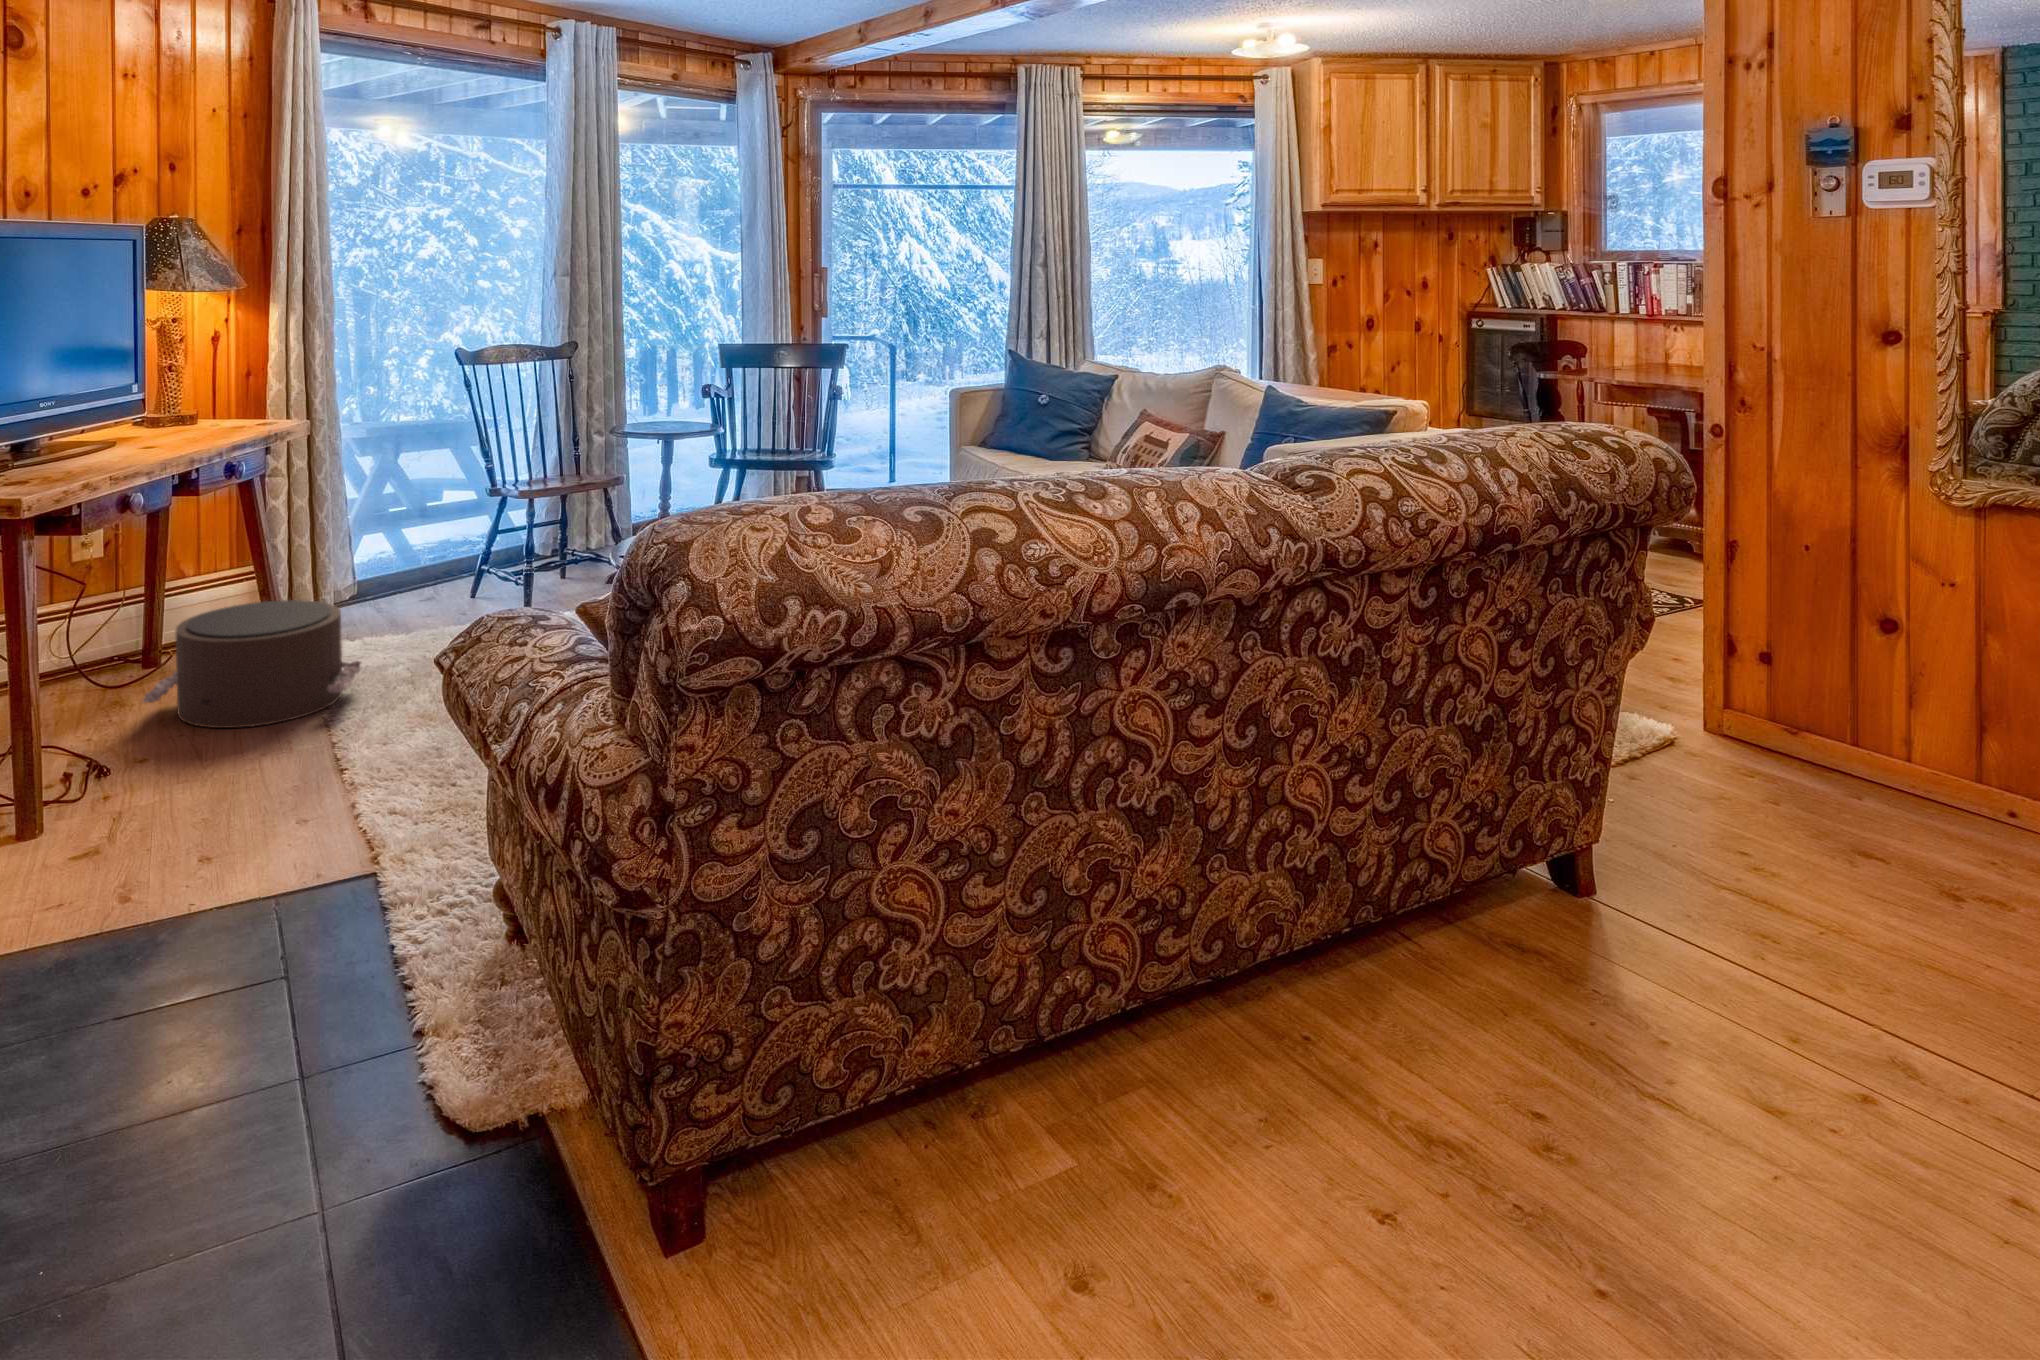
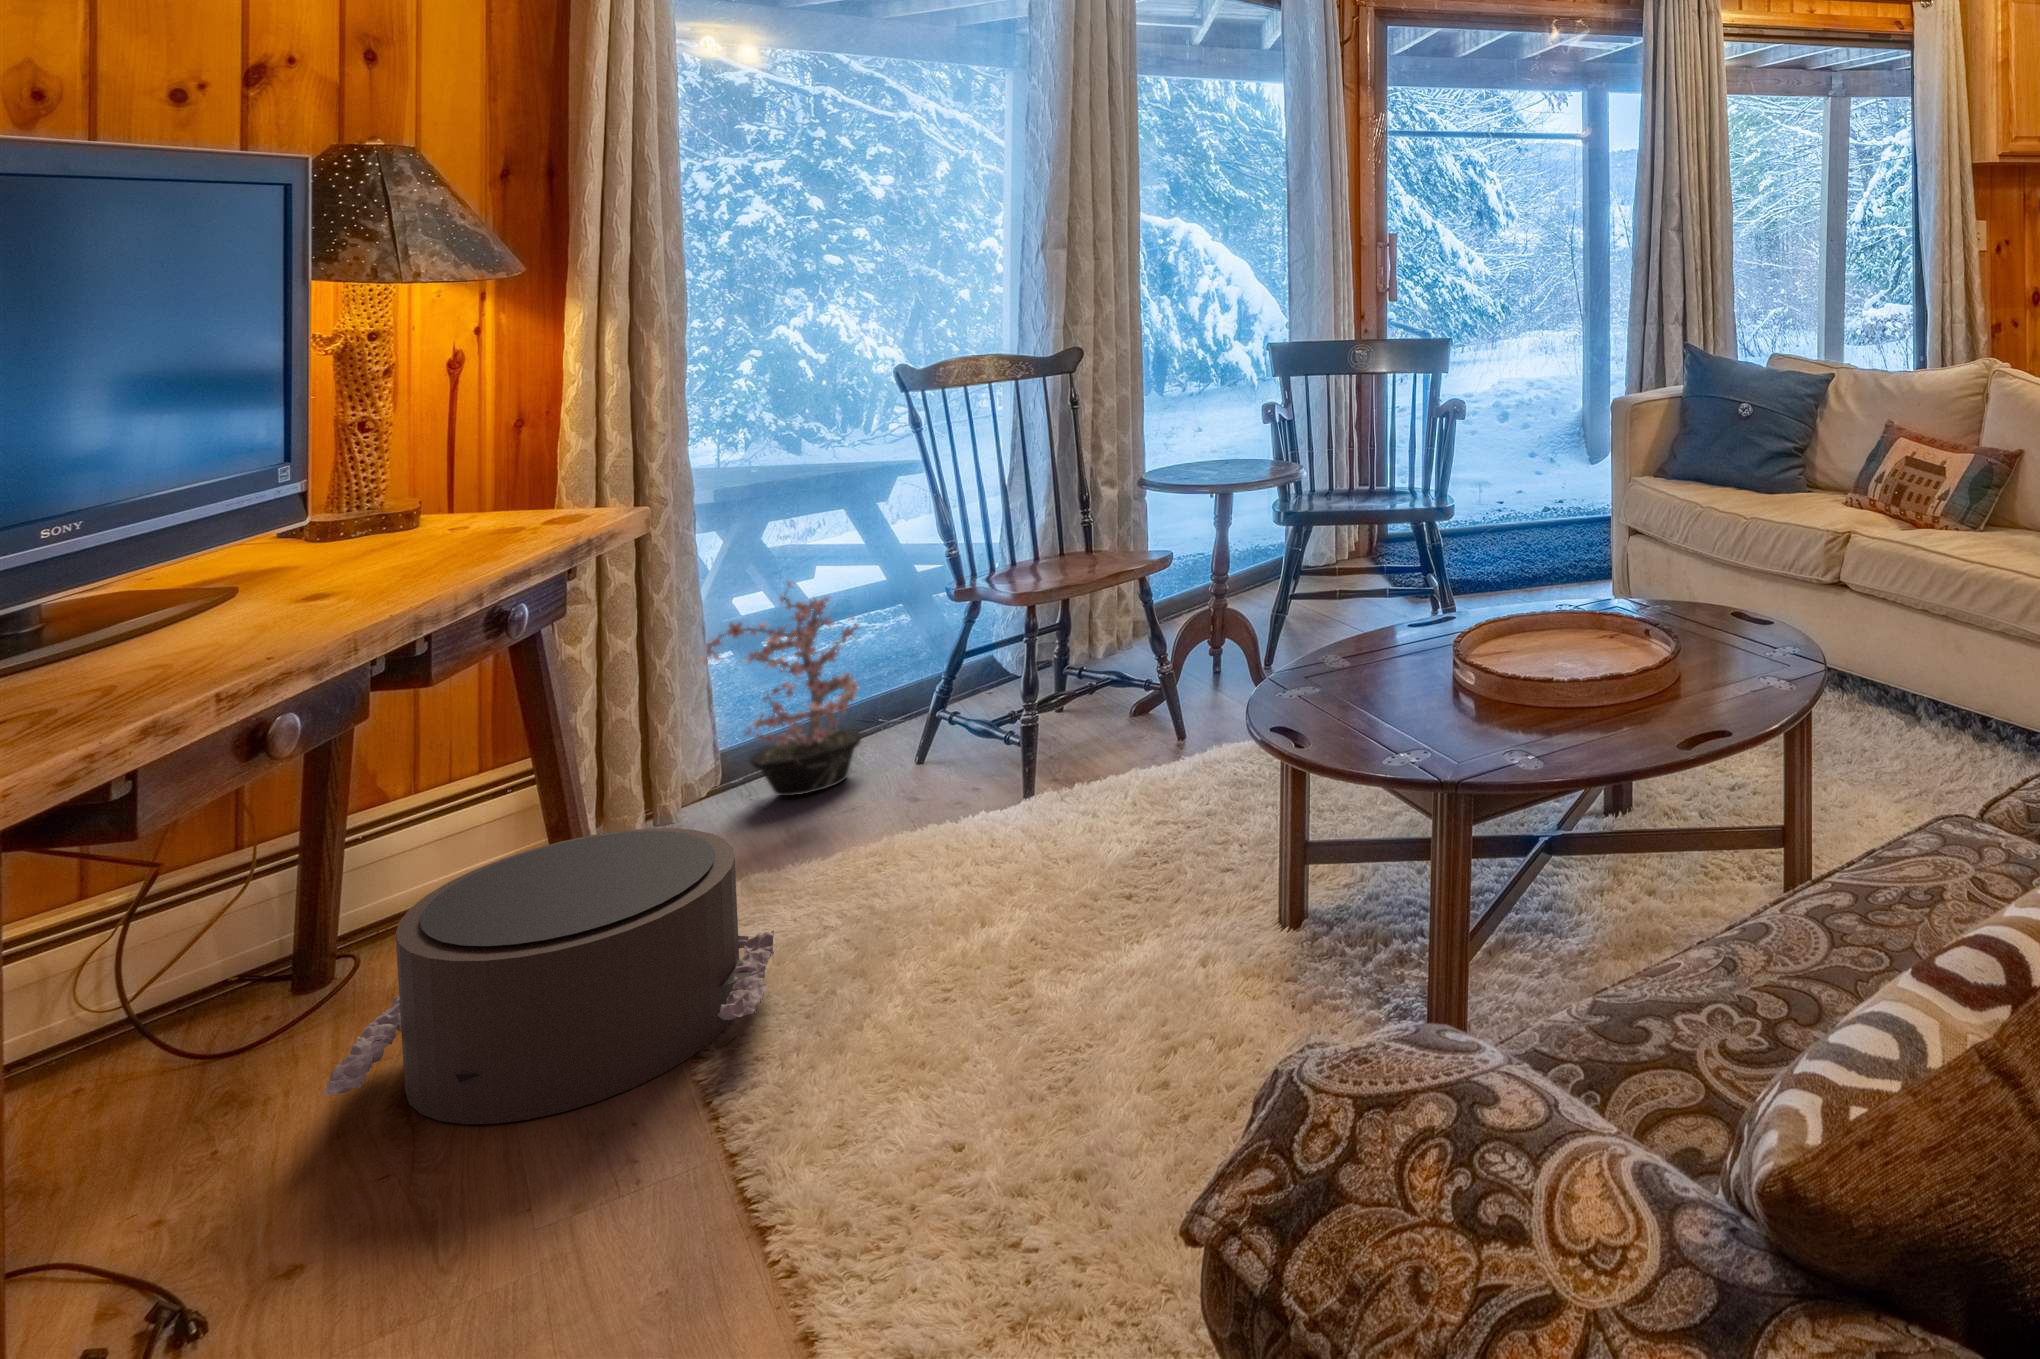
potted plant: none [330,478,434,613] -> present [699,581,862,796]

